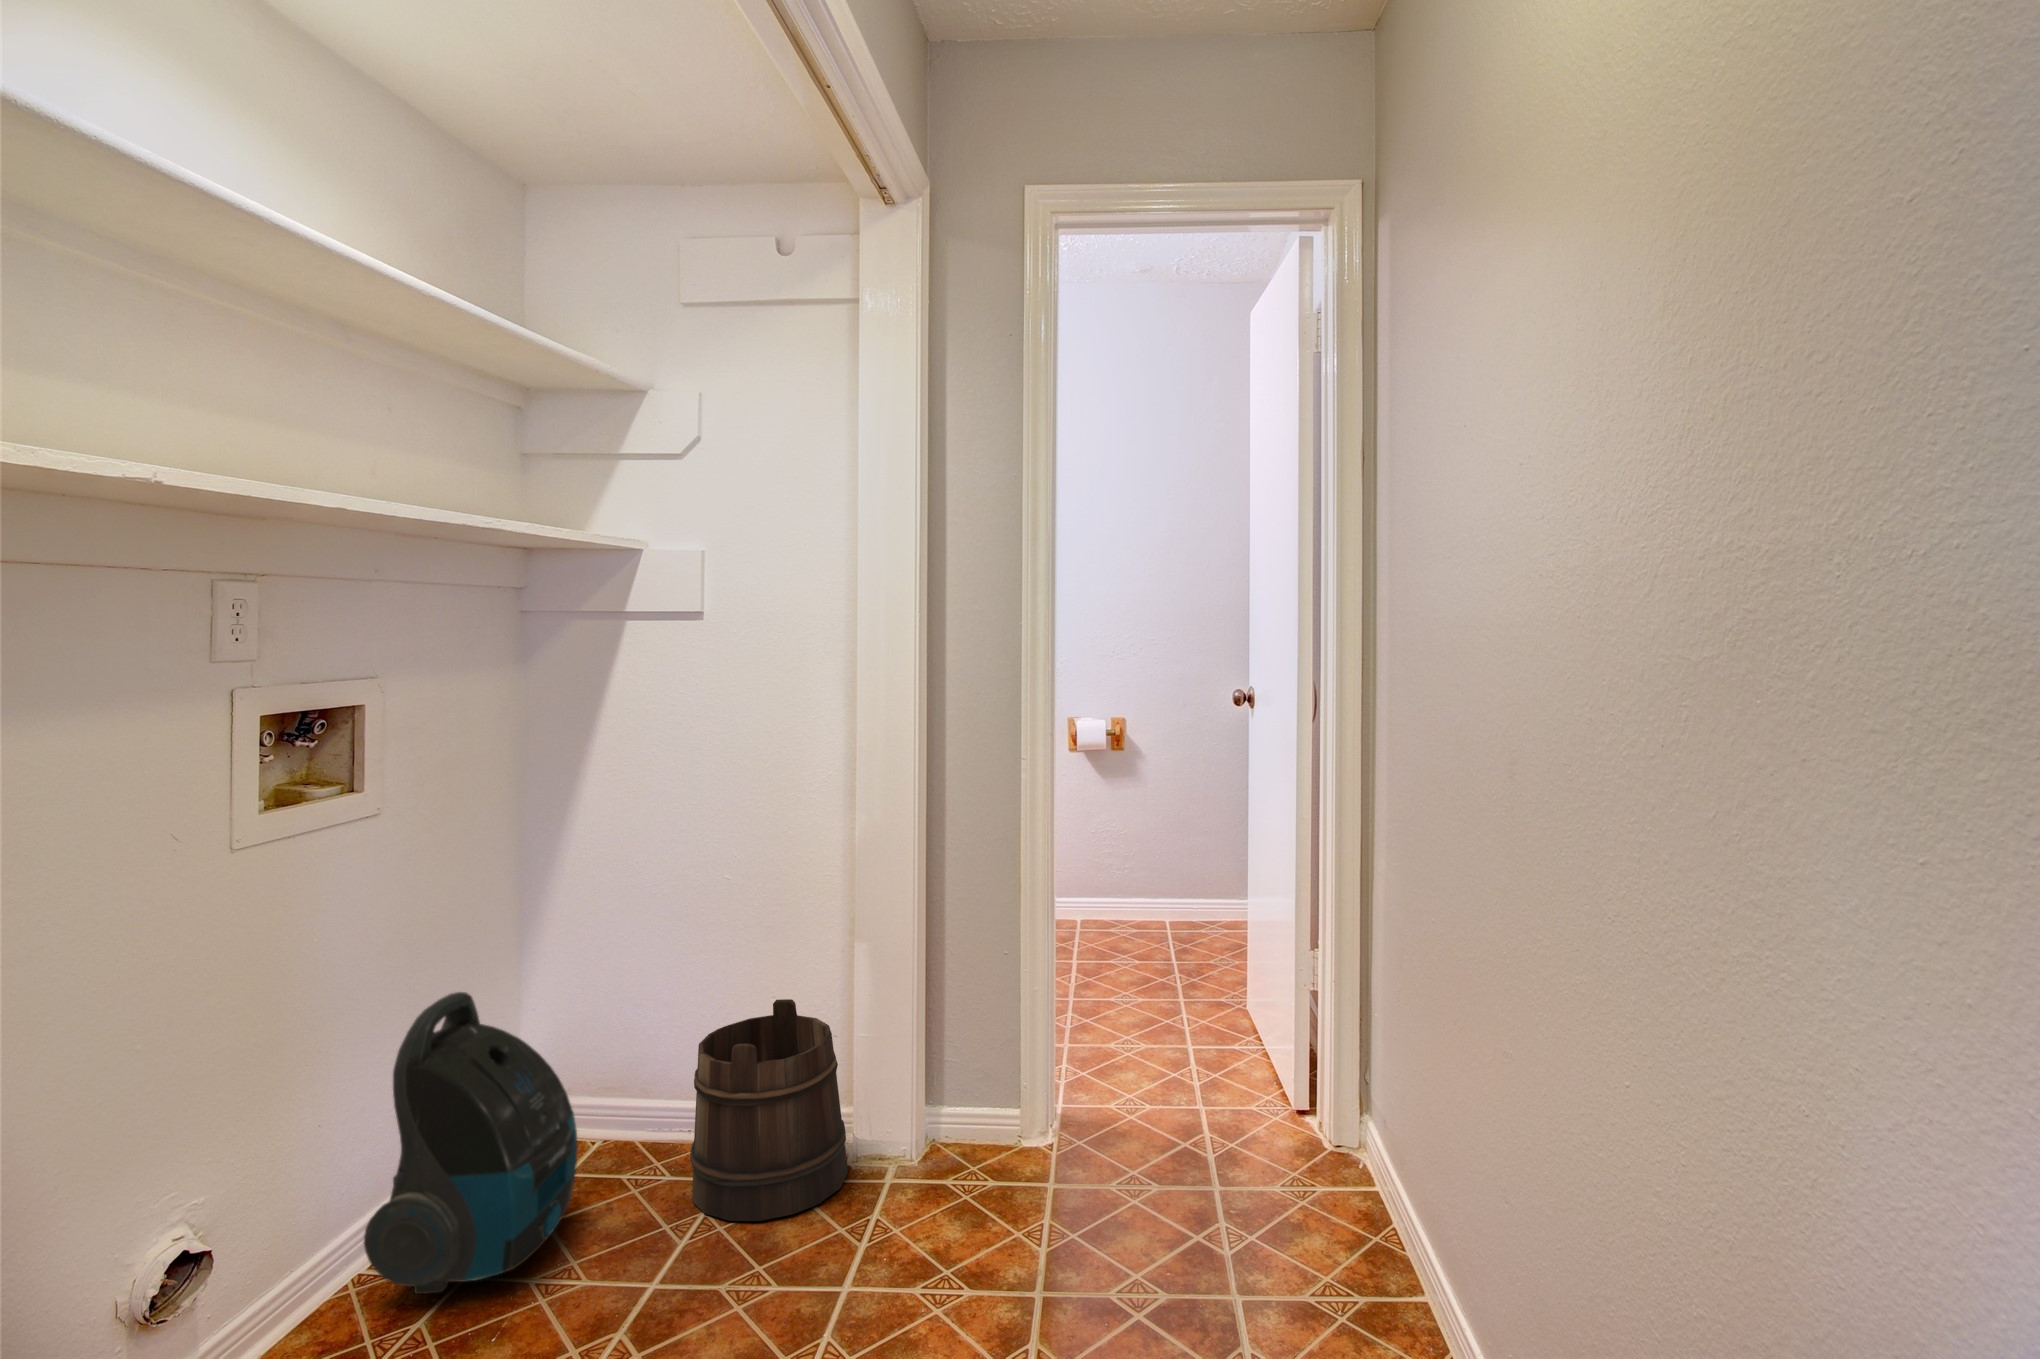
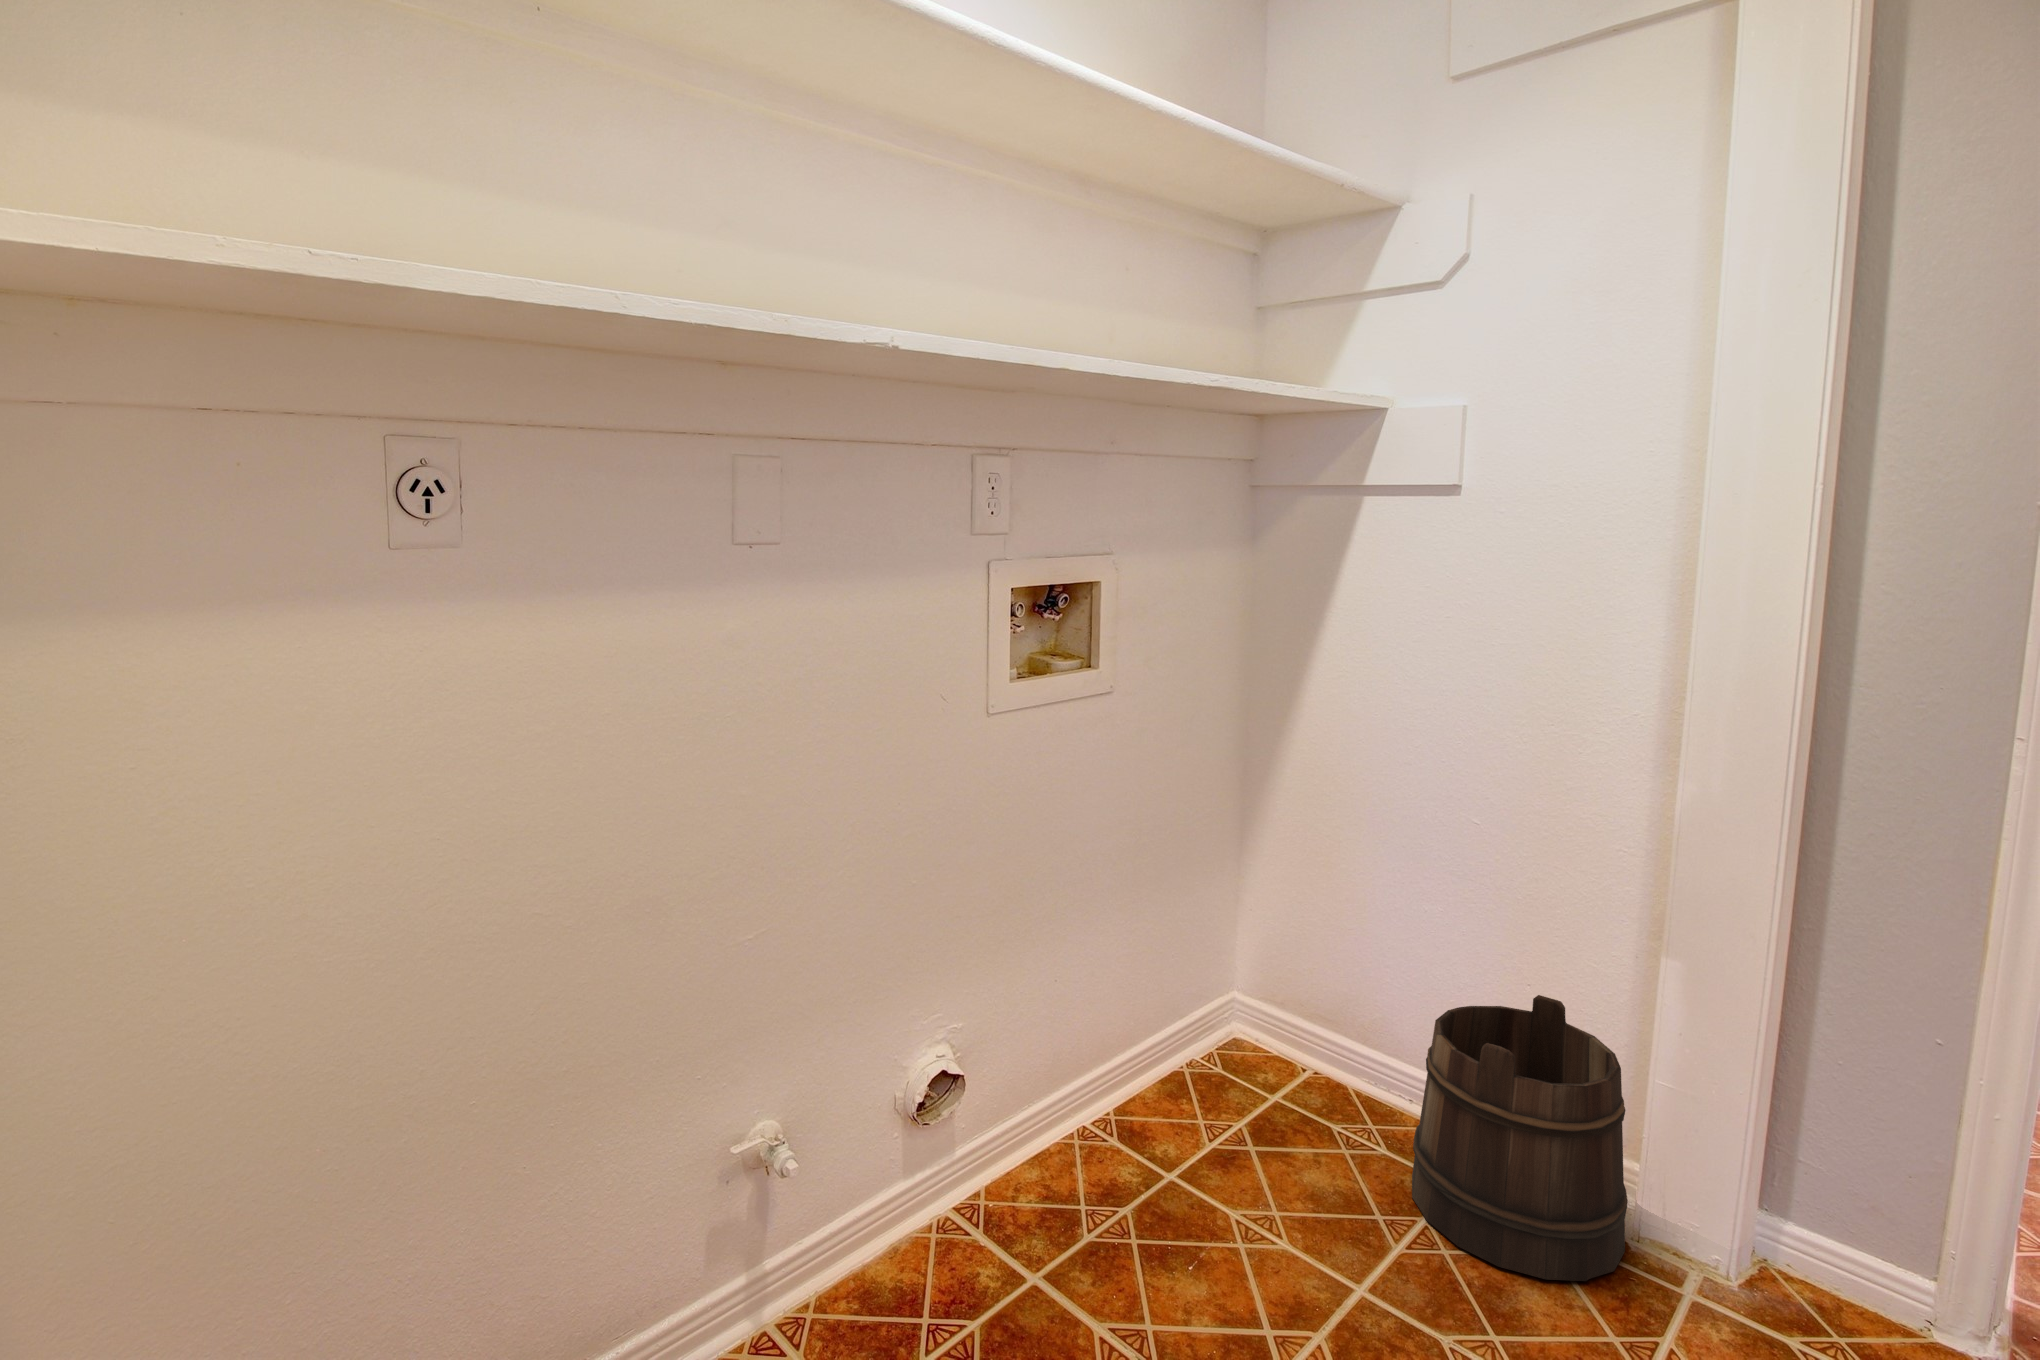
vacuum cleaner: present [364,992,578,1294] -> none [1087,889,1290,1195]

